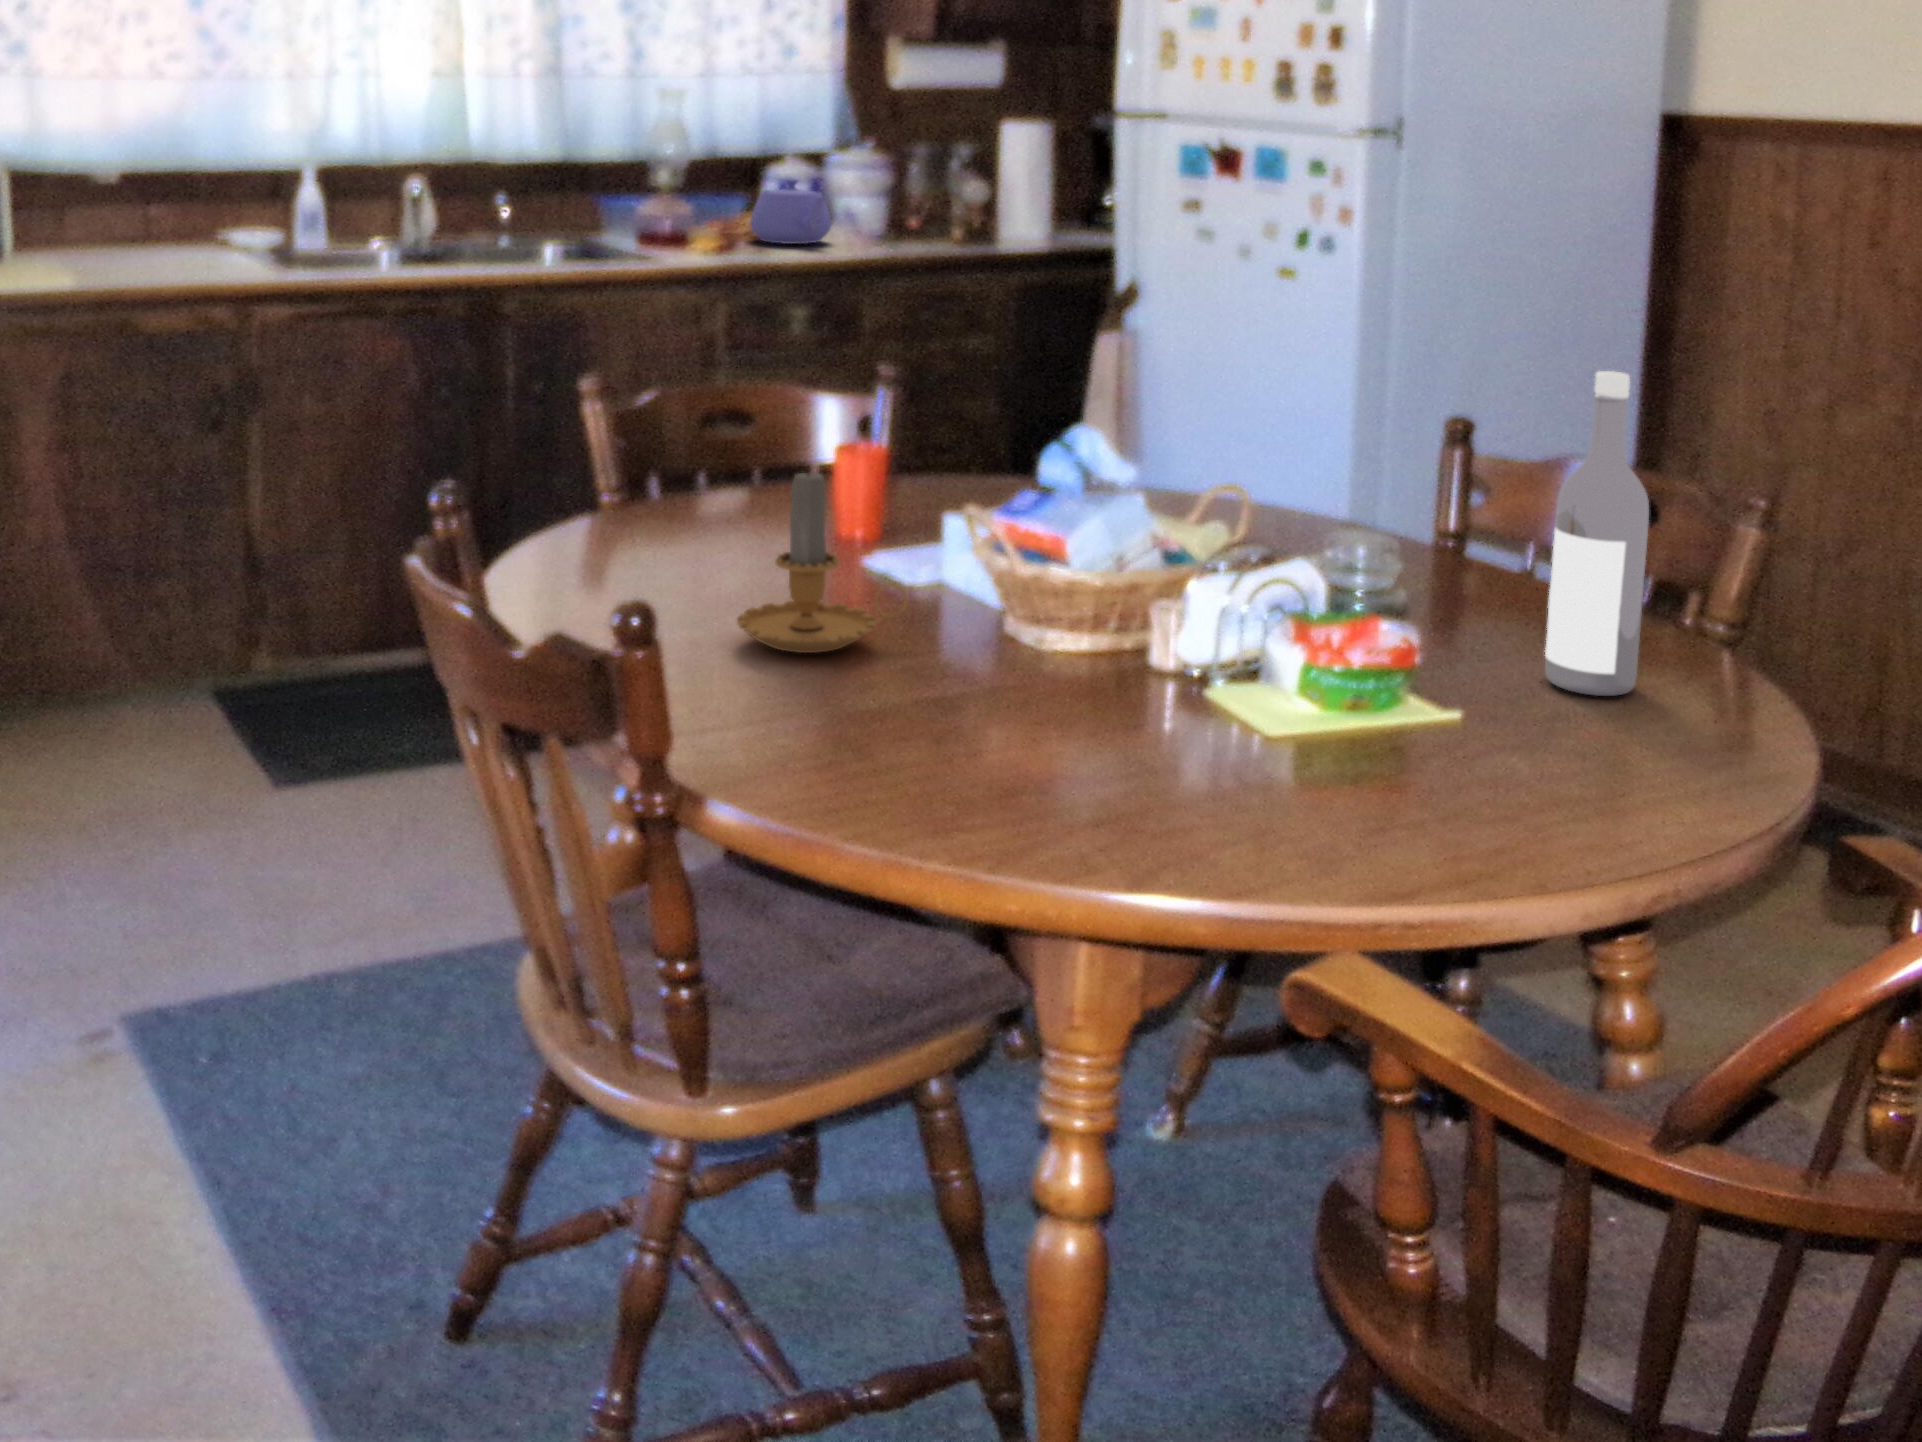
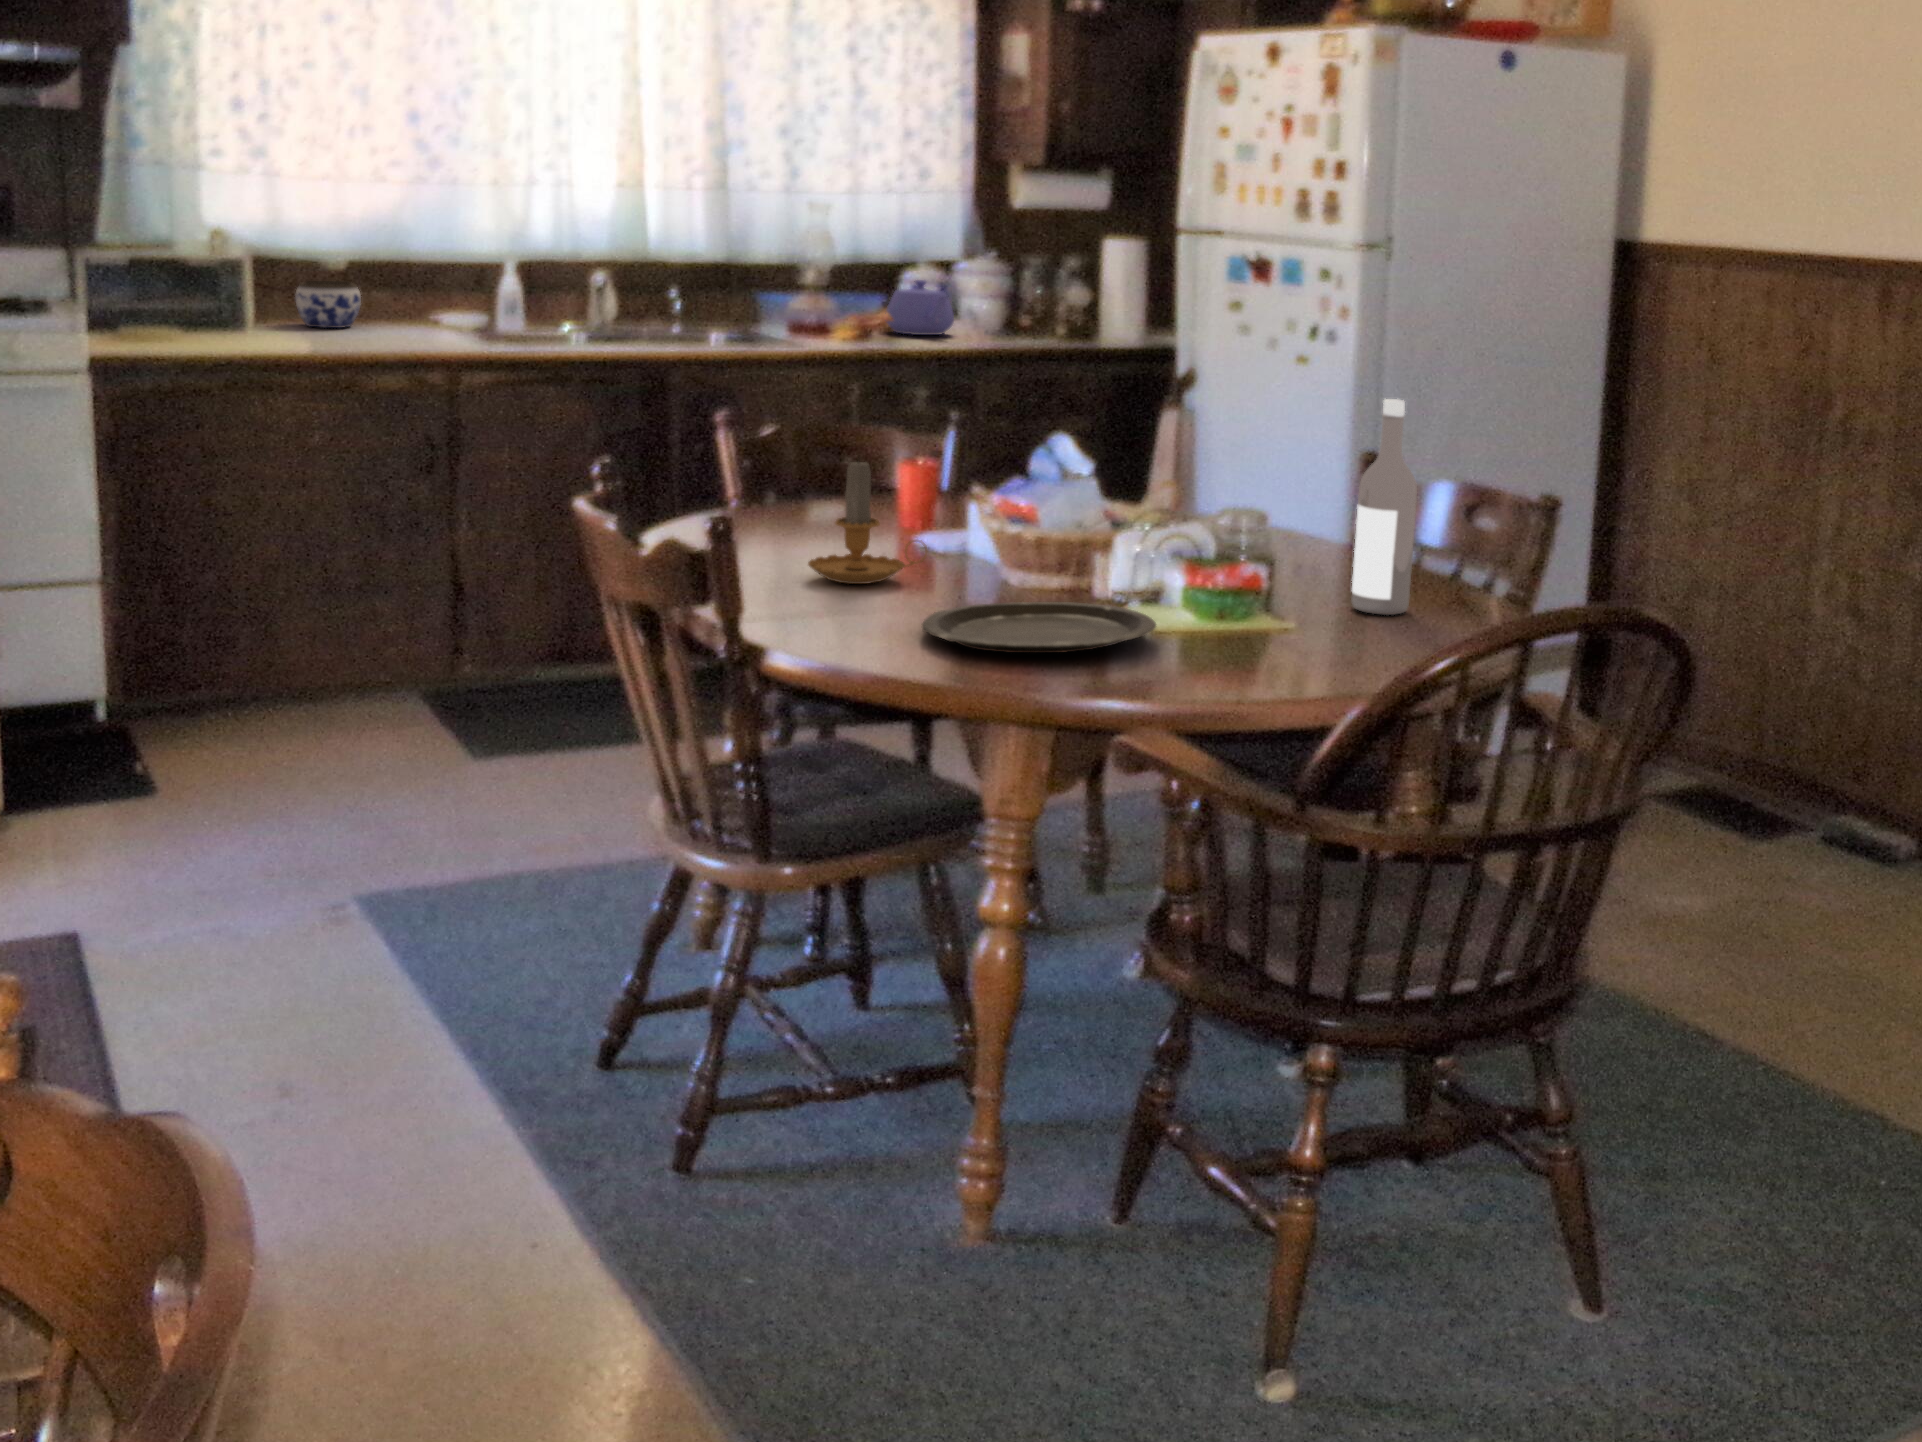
jar: none [62,198,139,254] -> present [295,281,361,328]
plate: none [935,690,1303,807] -> present [922,602,1156,653]

